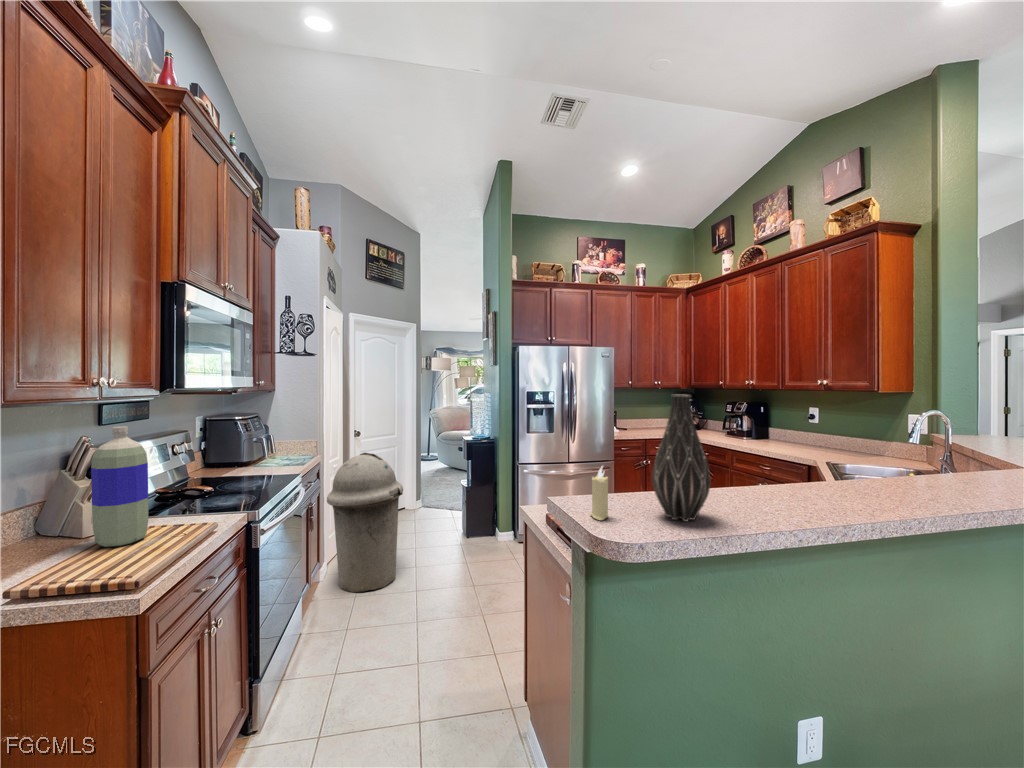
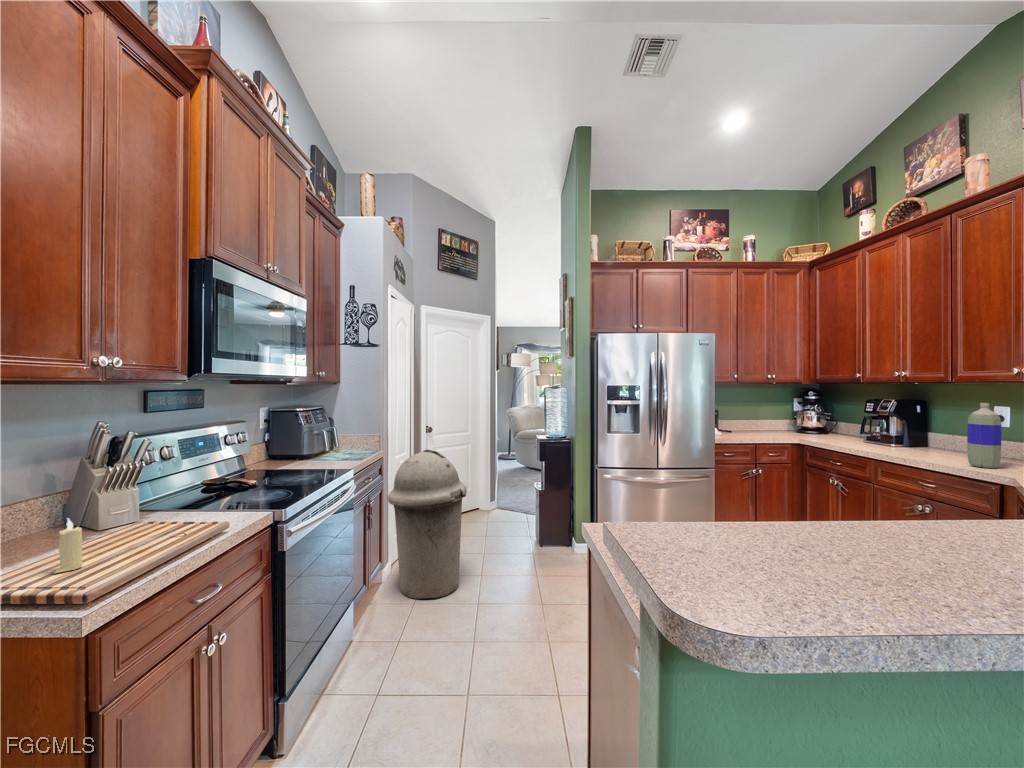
vase: present [652,395,710,521] -> none [779,364,898,591]
bottle: present [91,426,148,547] -> present [967,403,1002,468]
candle: present [590,467,608,520] -> present [54,518,83,573]

